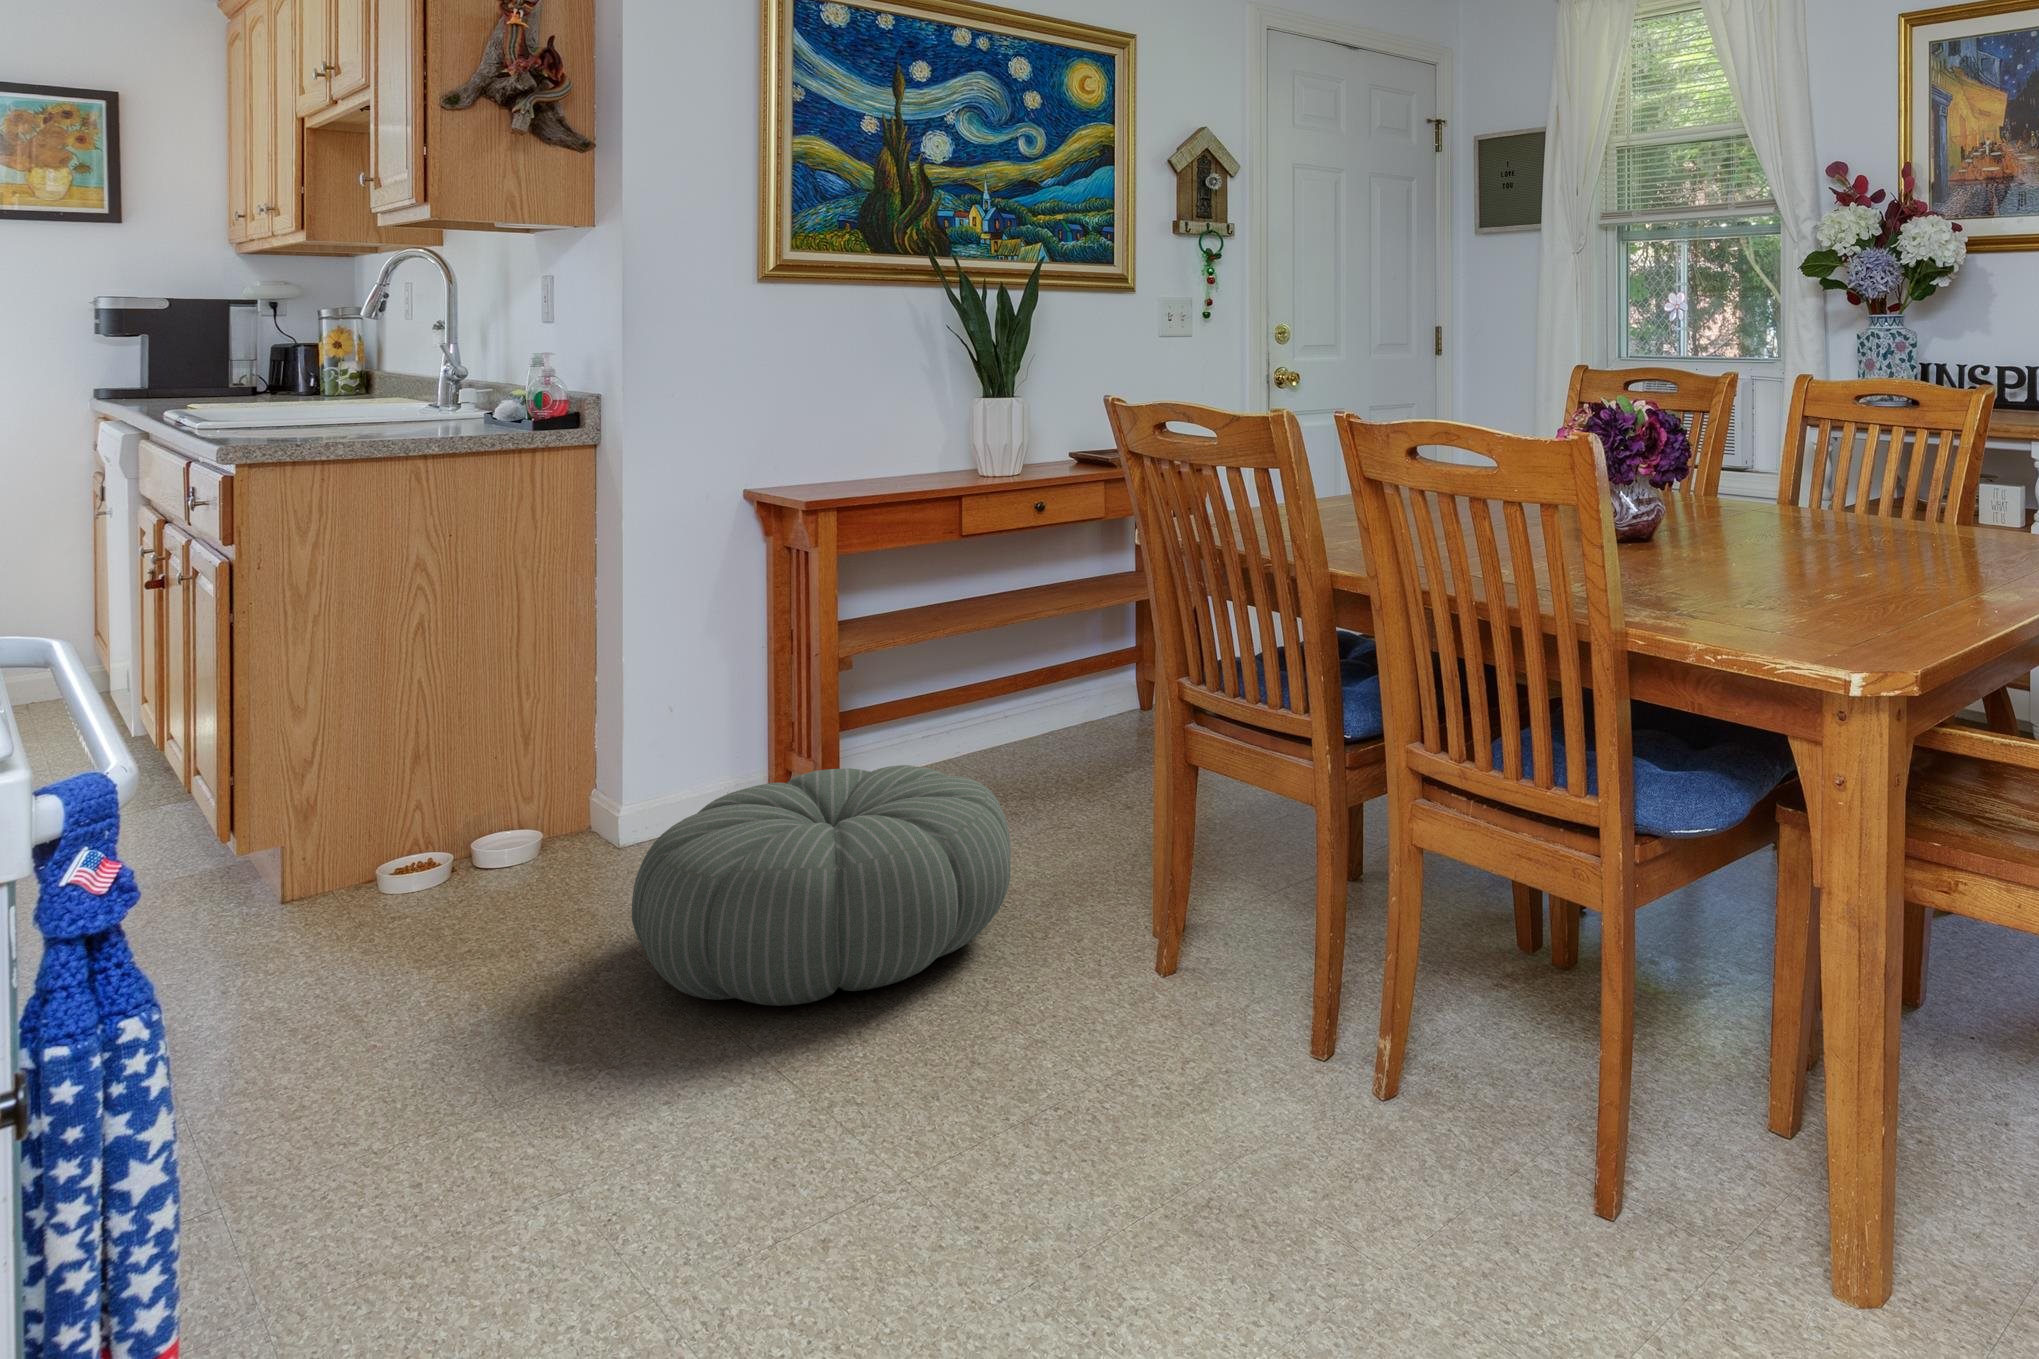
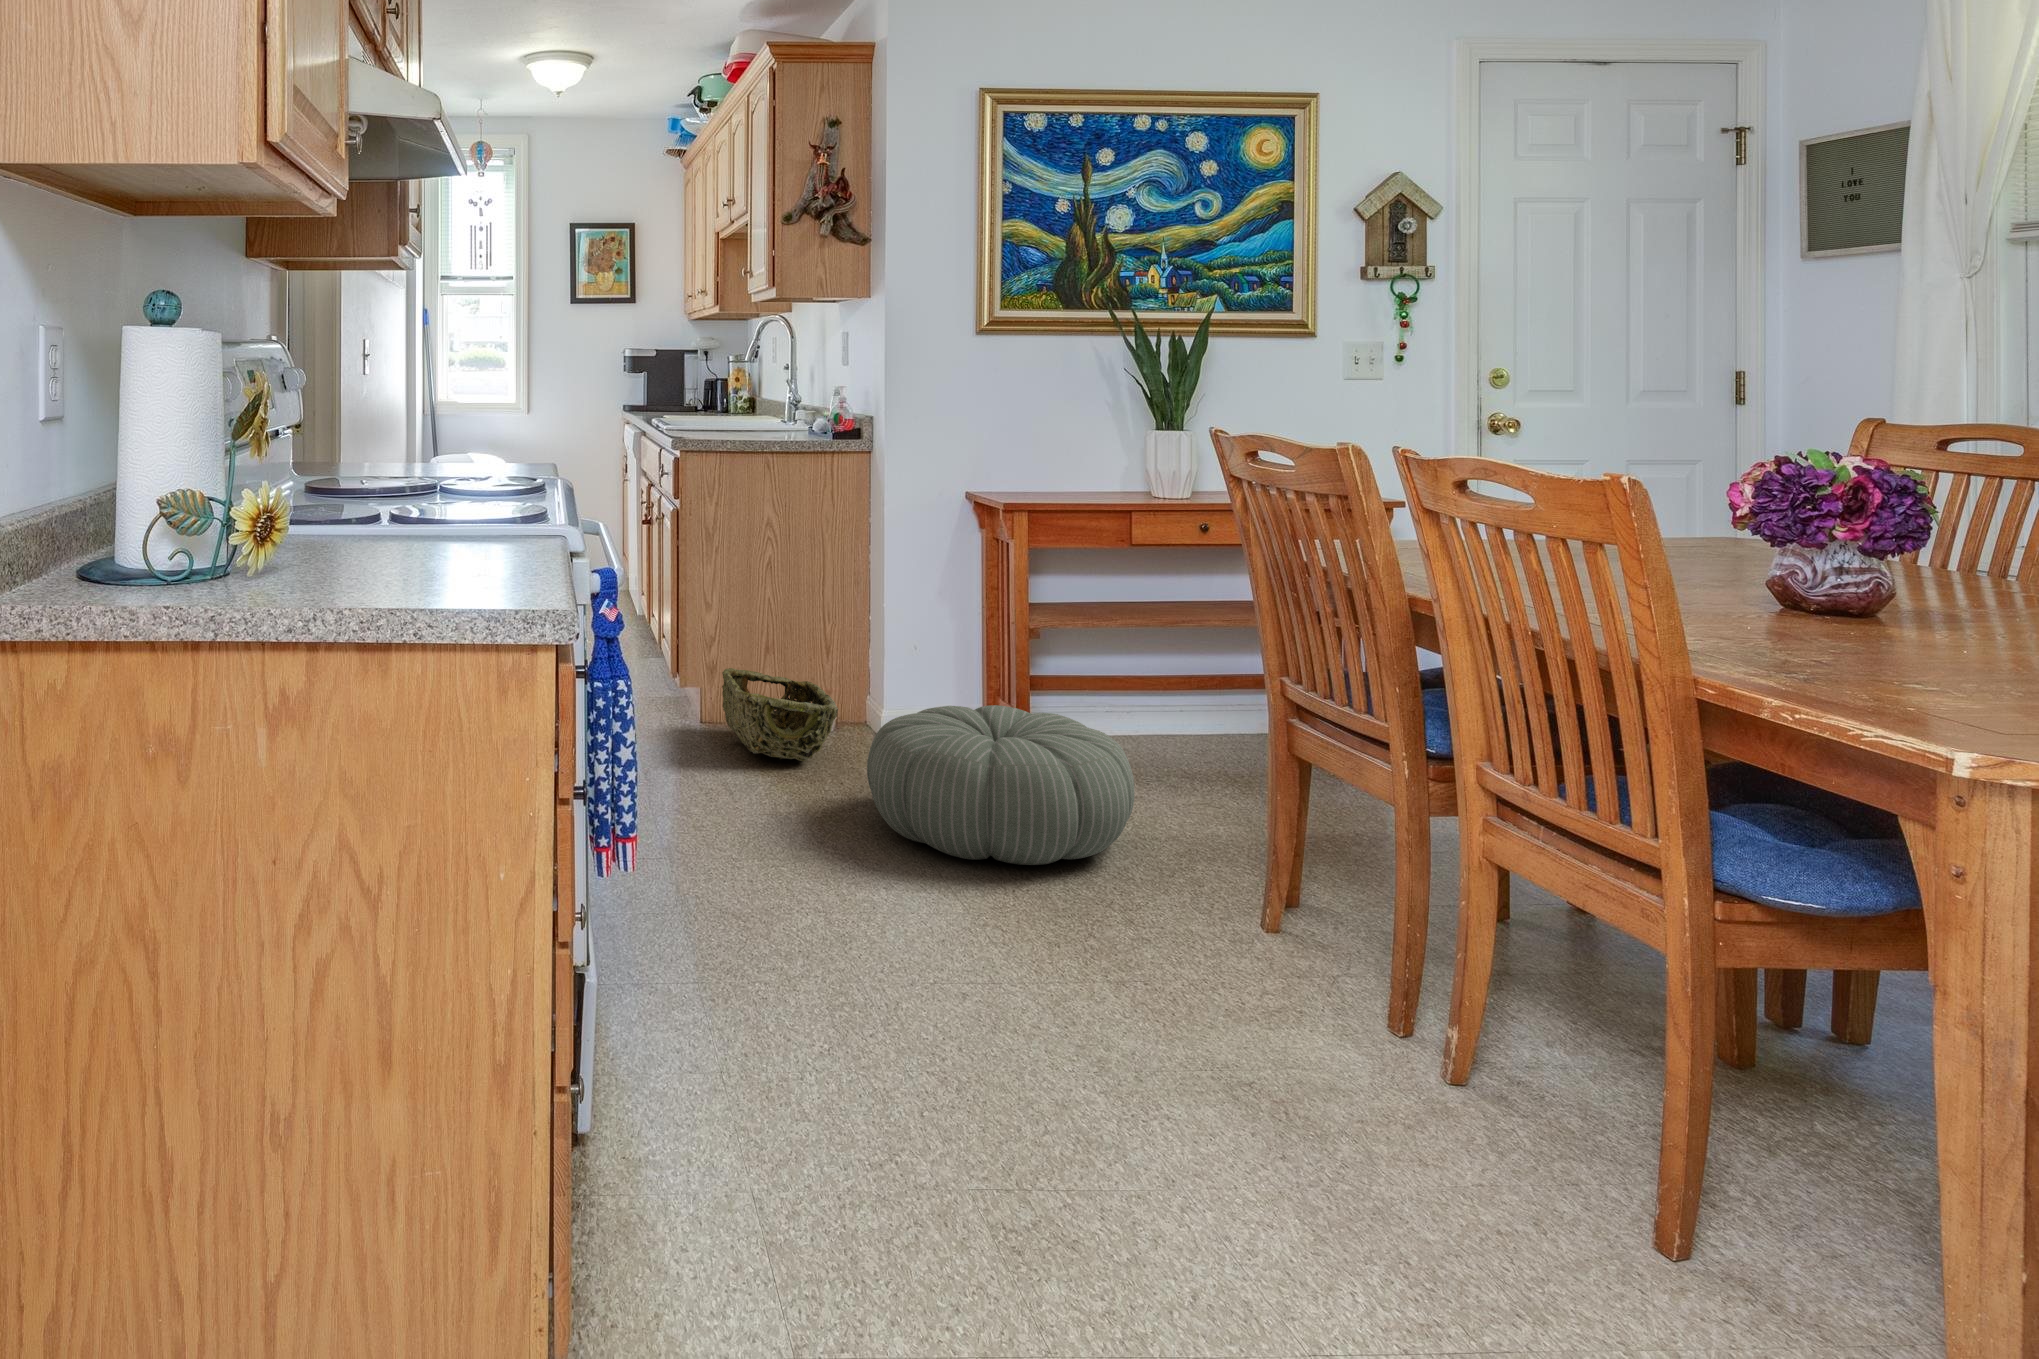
woven basket: none [340,784,564,924] -> present [722,668,838,761]

